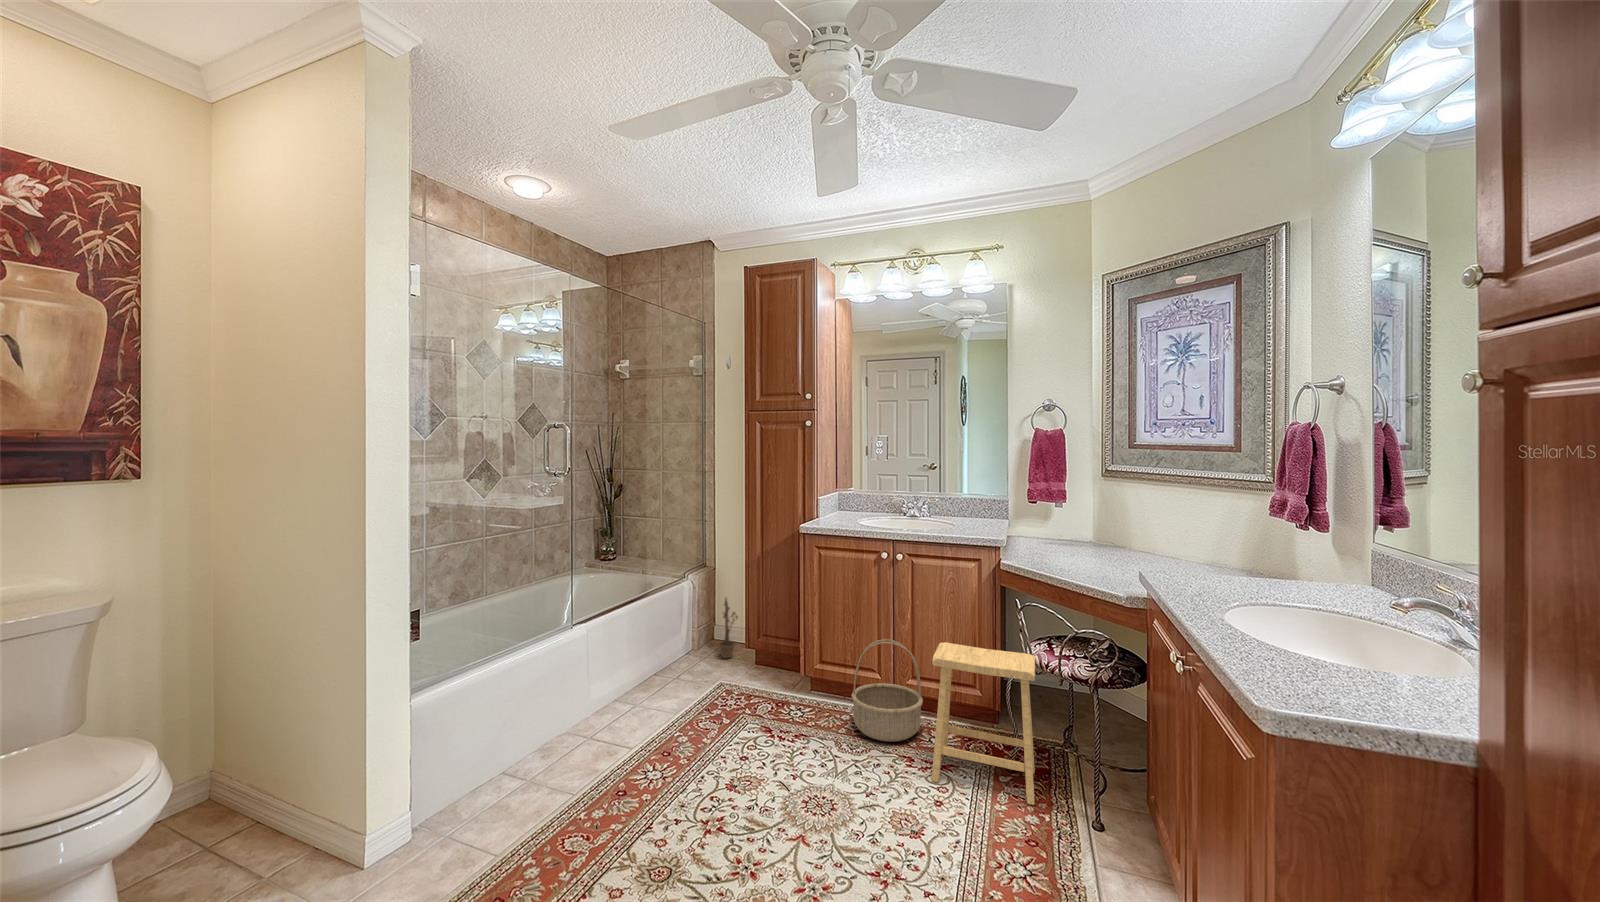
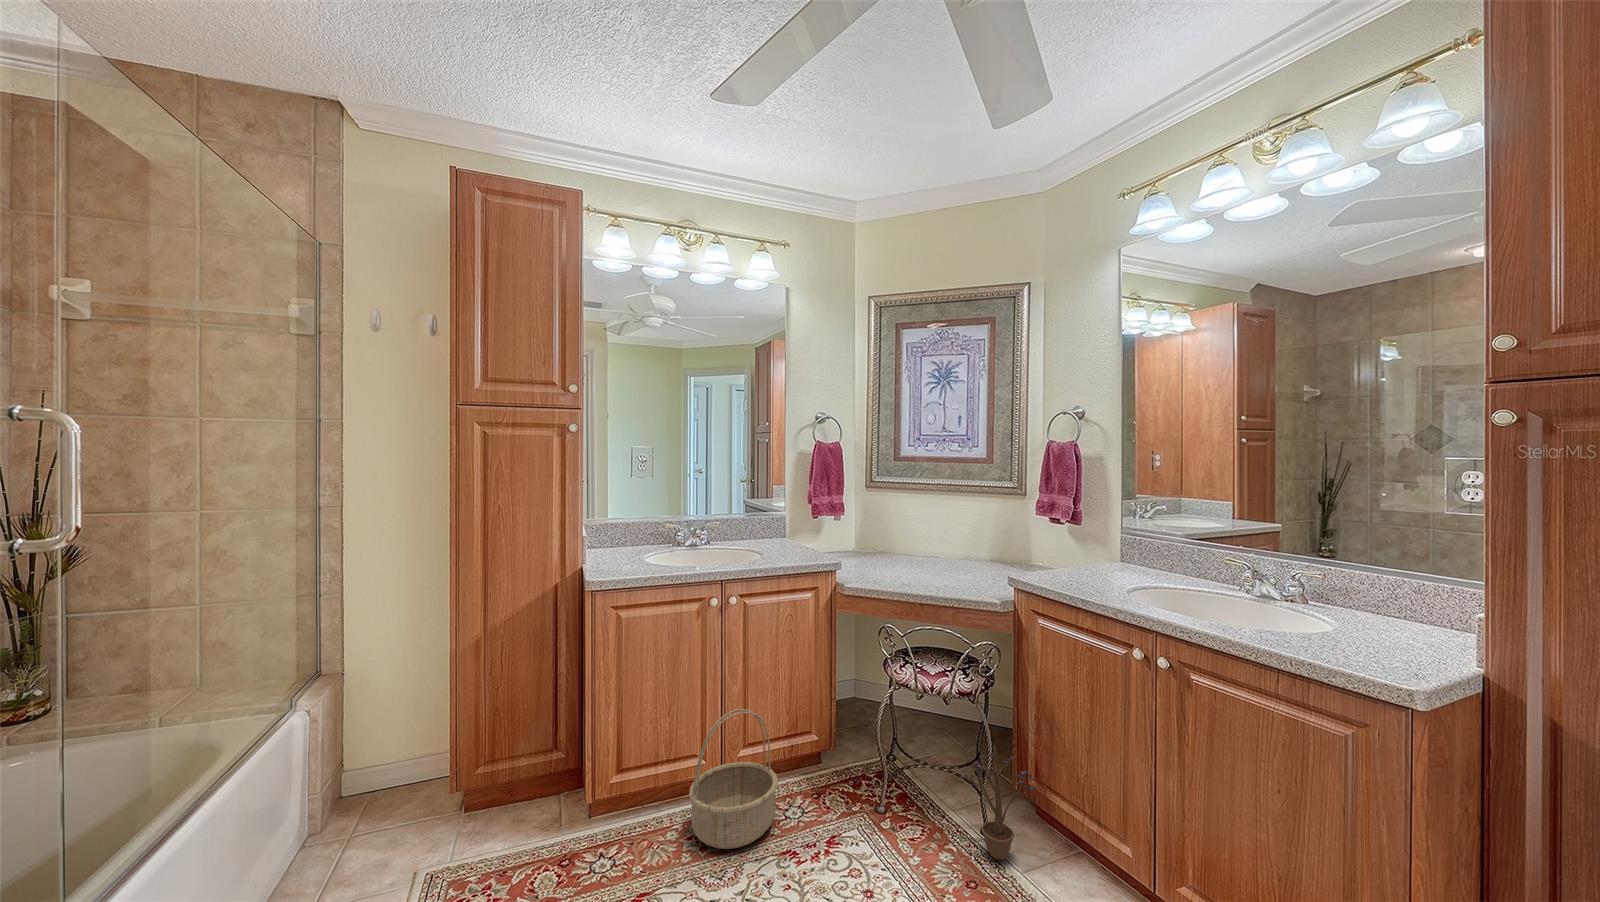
decorative plant: present [719,598,738,659] -> present [949,745,1036,860]
footstool: present [932,642,1035,805] -> none [807,679,932,868]

